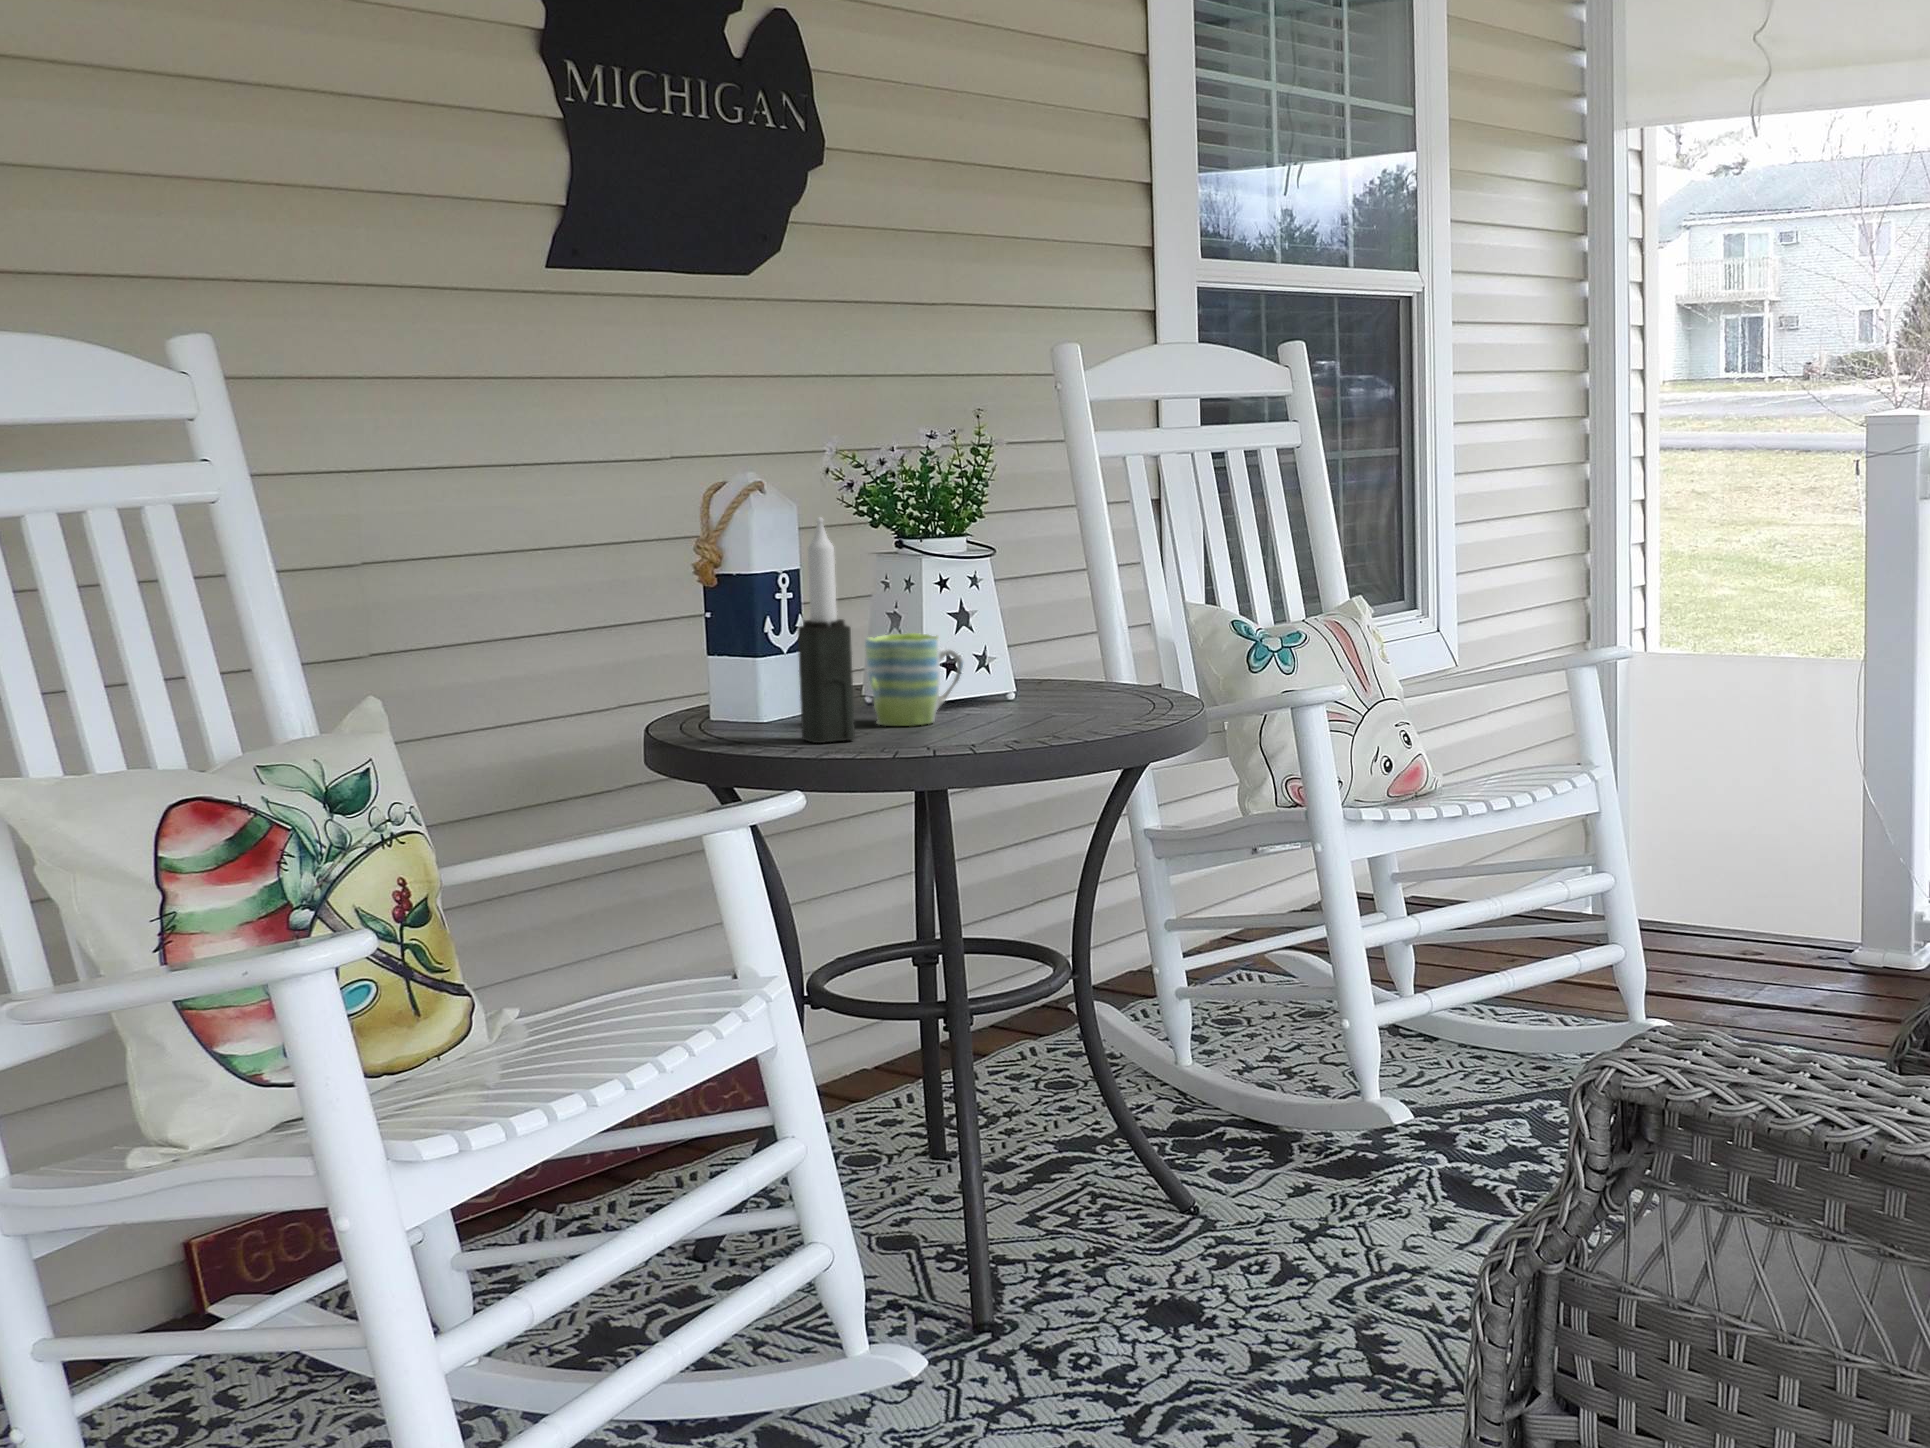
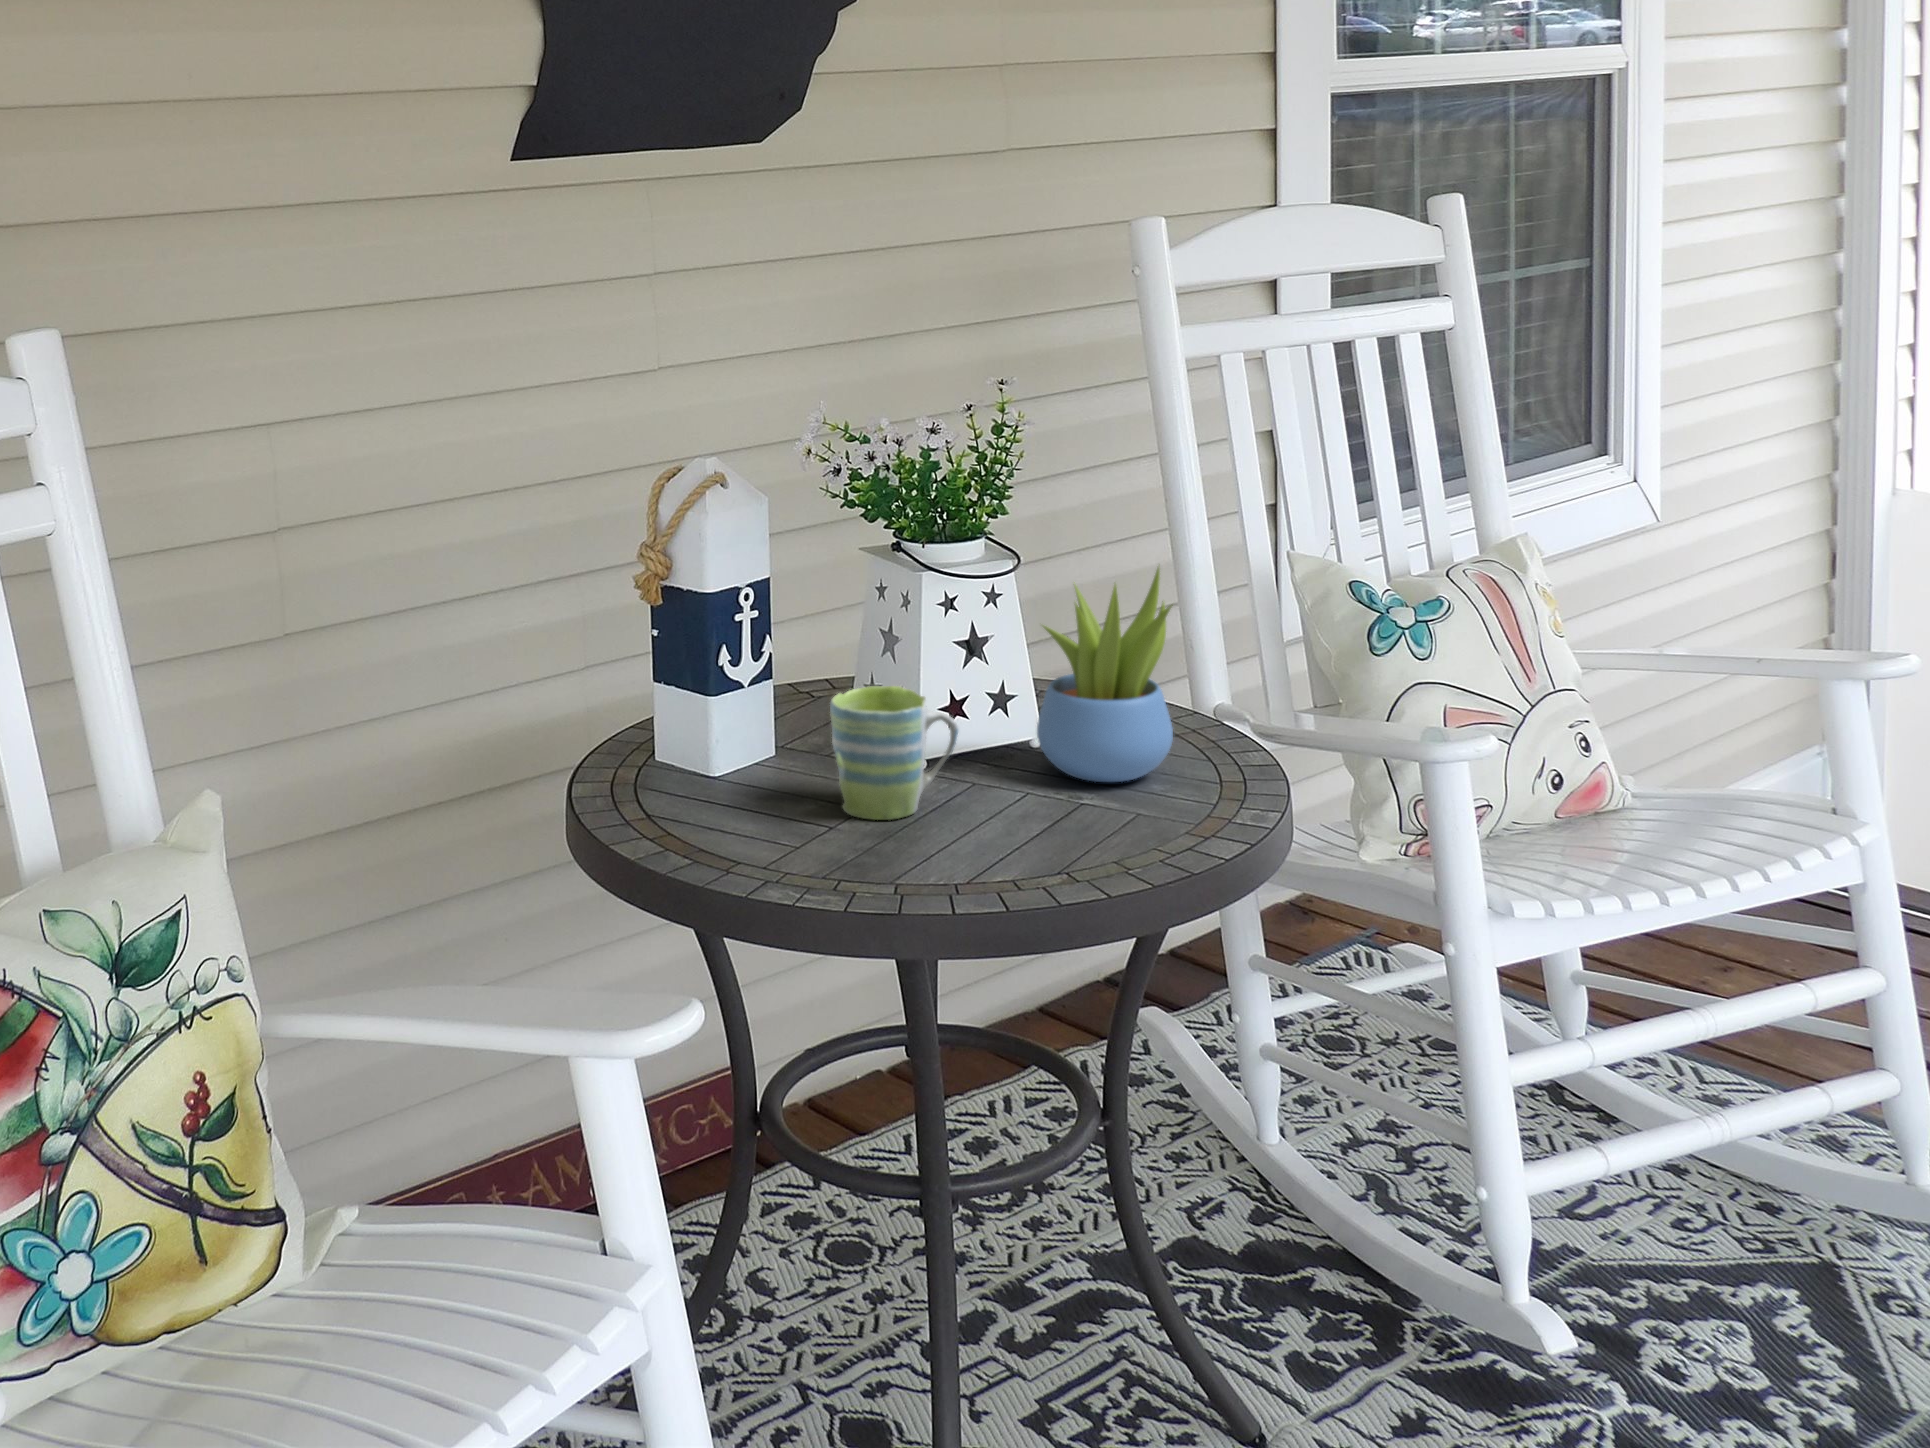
candle: present [798,517,855,743] -> none [731,571,800,867]
succulent plant: none [1018,547,1120,708] -> present [1037,568,1173,782]

